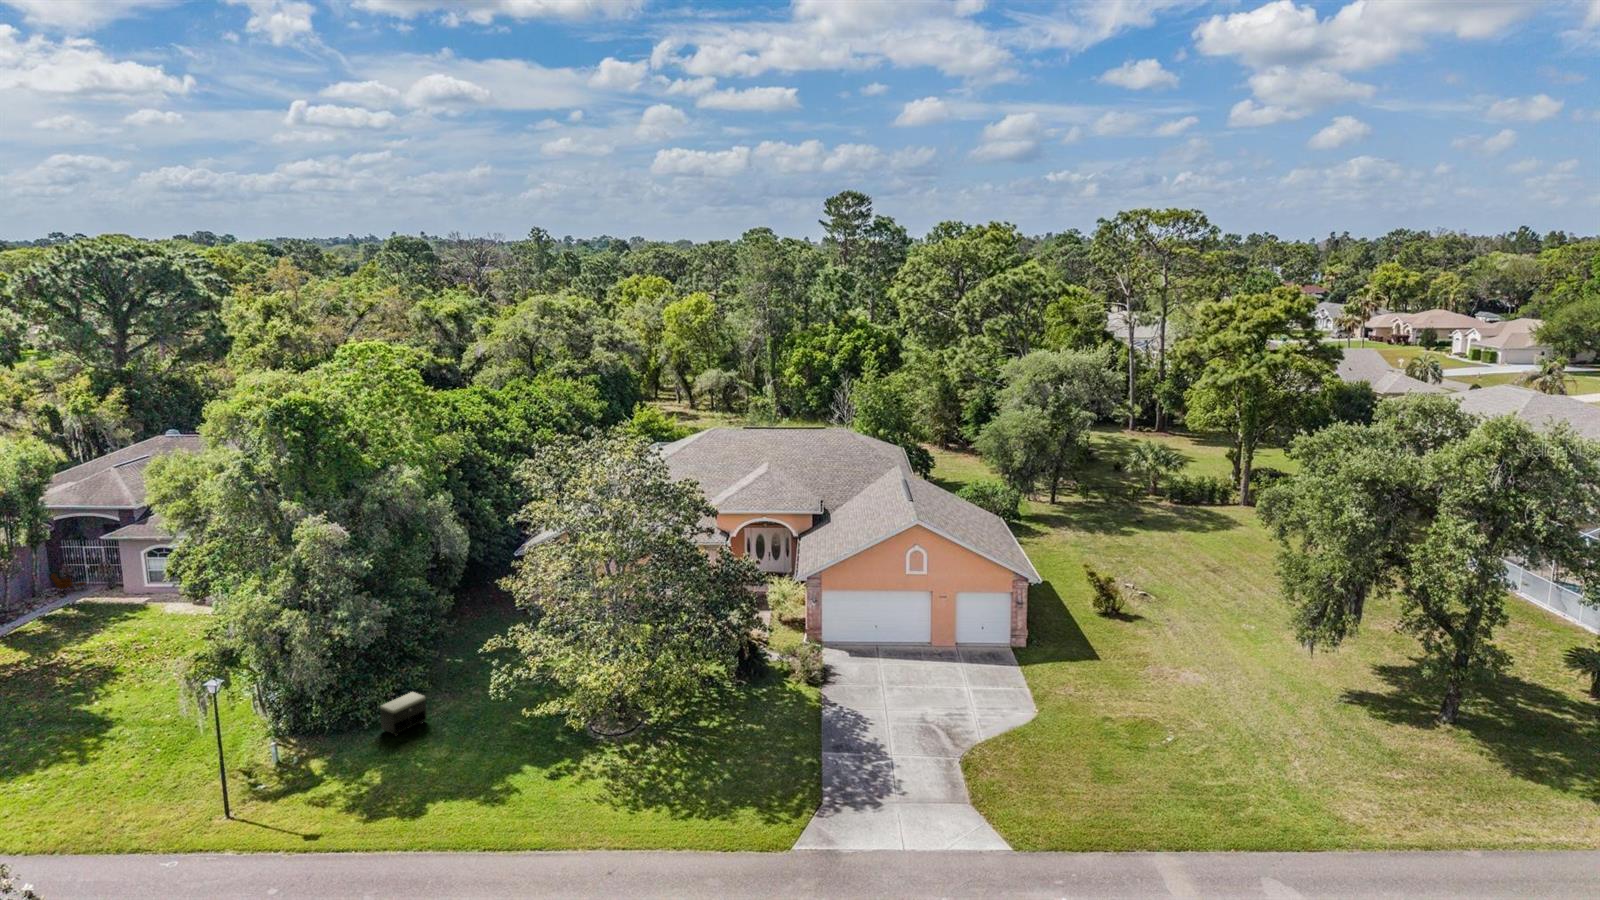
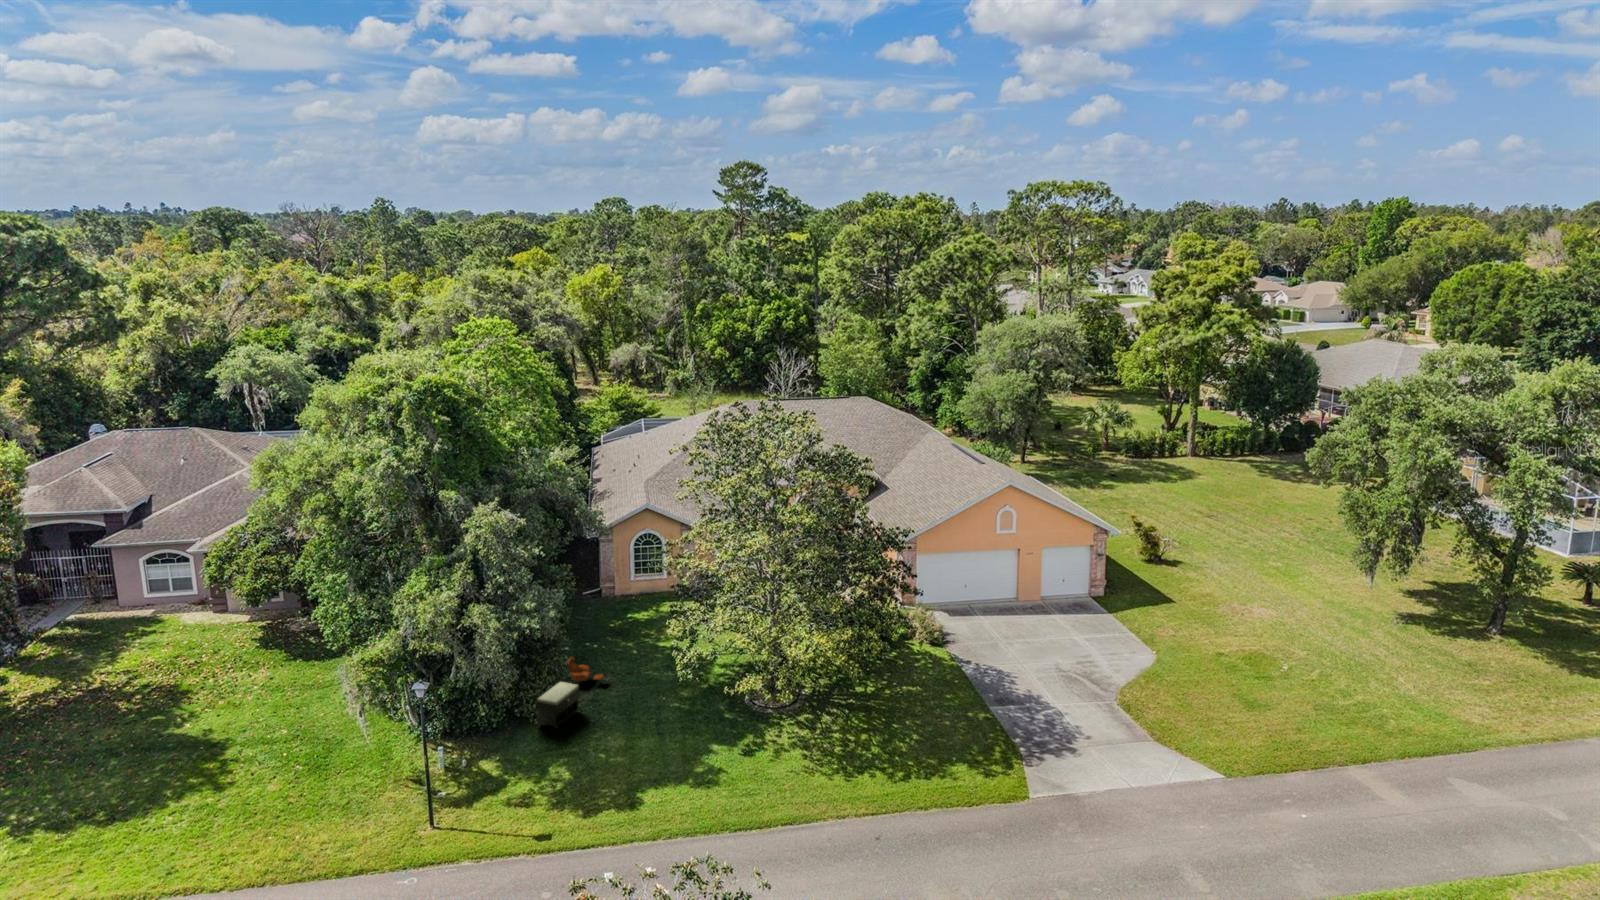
lounge chair: present [51,573,86,591] -> present [568,657,604,685]

